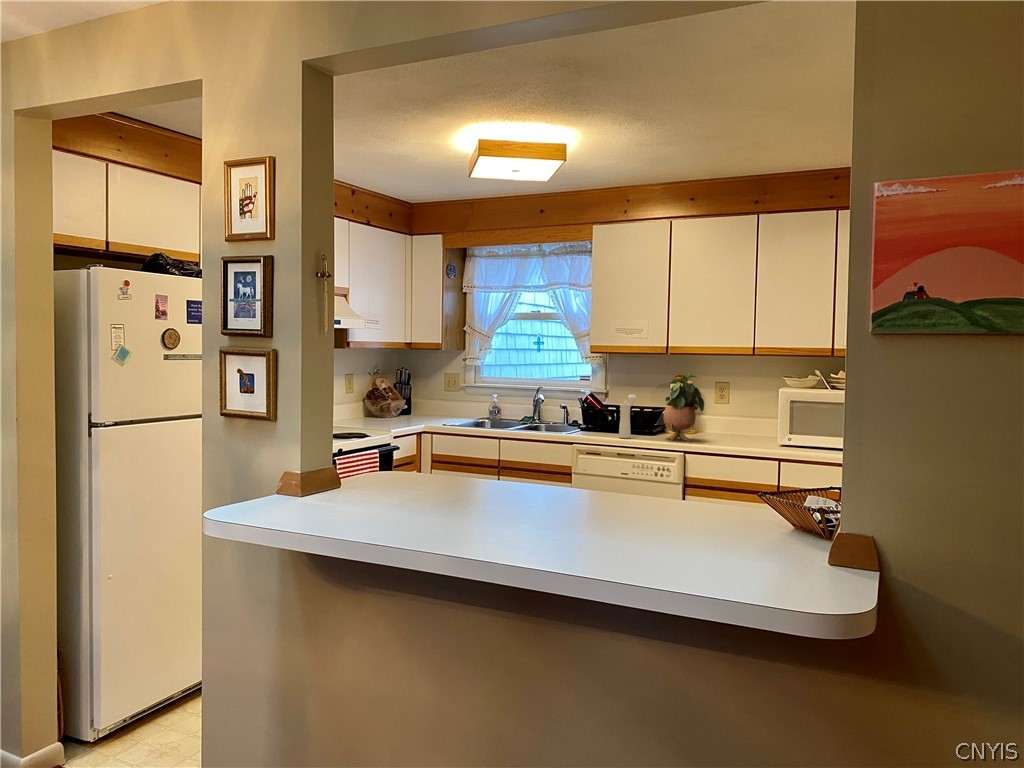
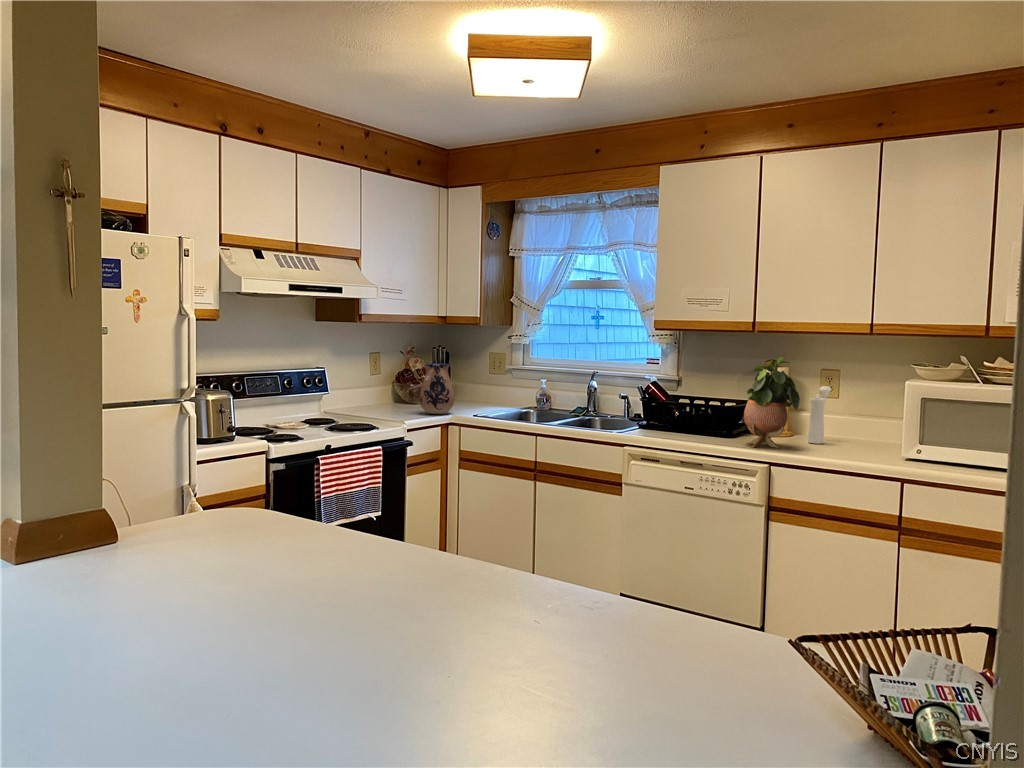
ceramic pitcher: none [395,382,425,424] -> present [420,363,455,414]
pepper mill: present [619,395,636,438] -> present [808,386,831,444]

